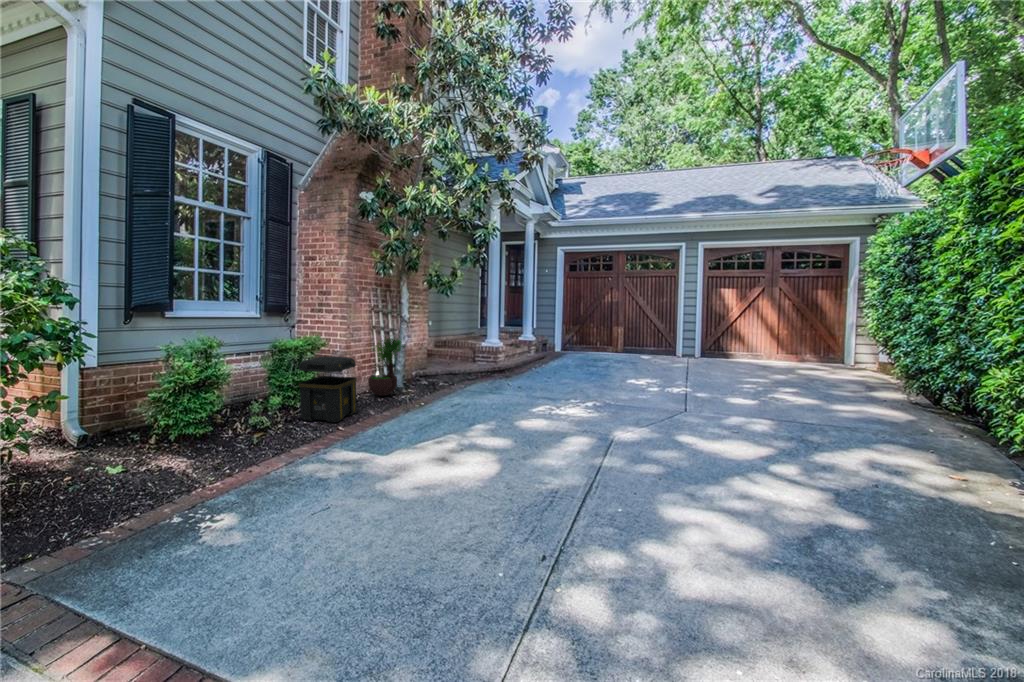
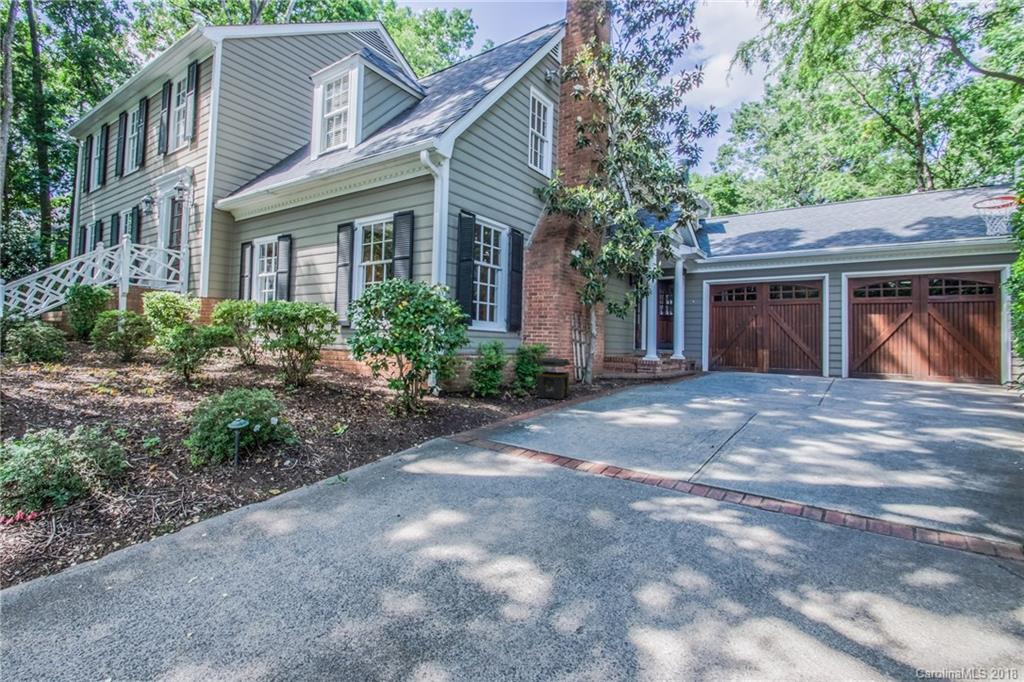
potted tree: present [368,337,402,396] -> none [569,344,596,389]

